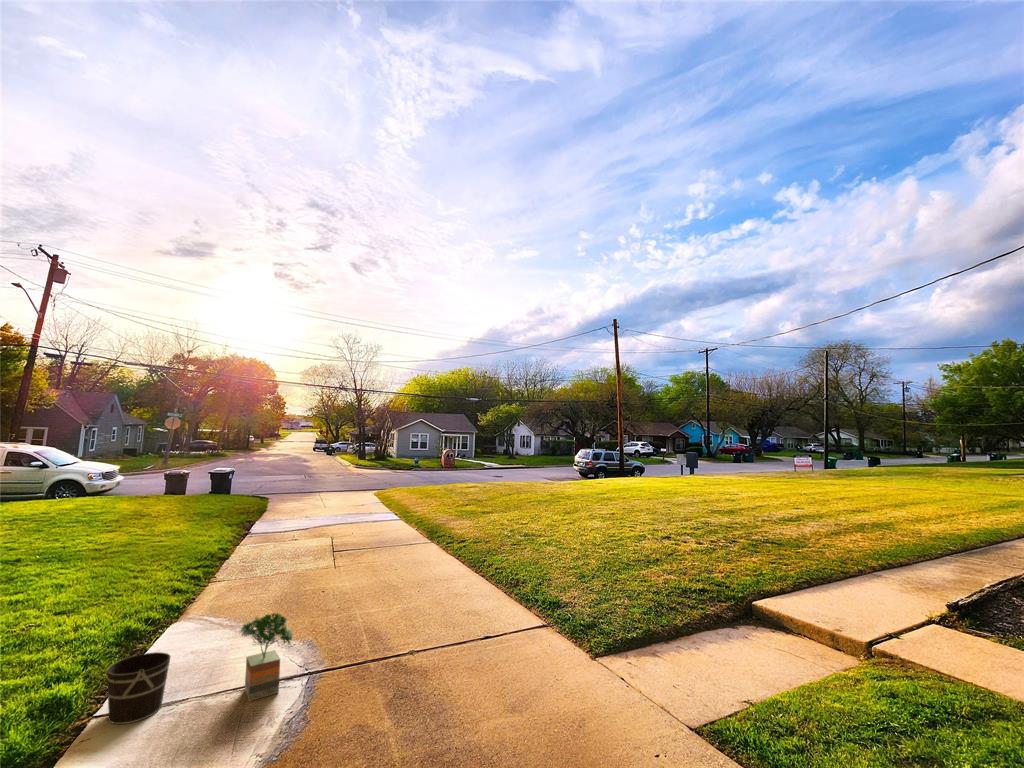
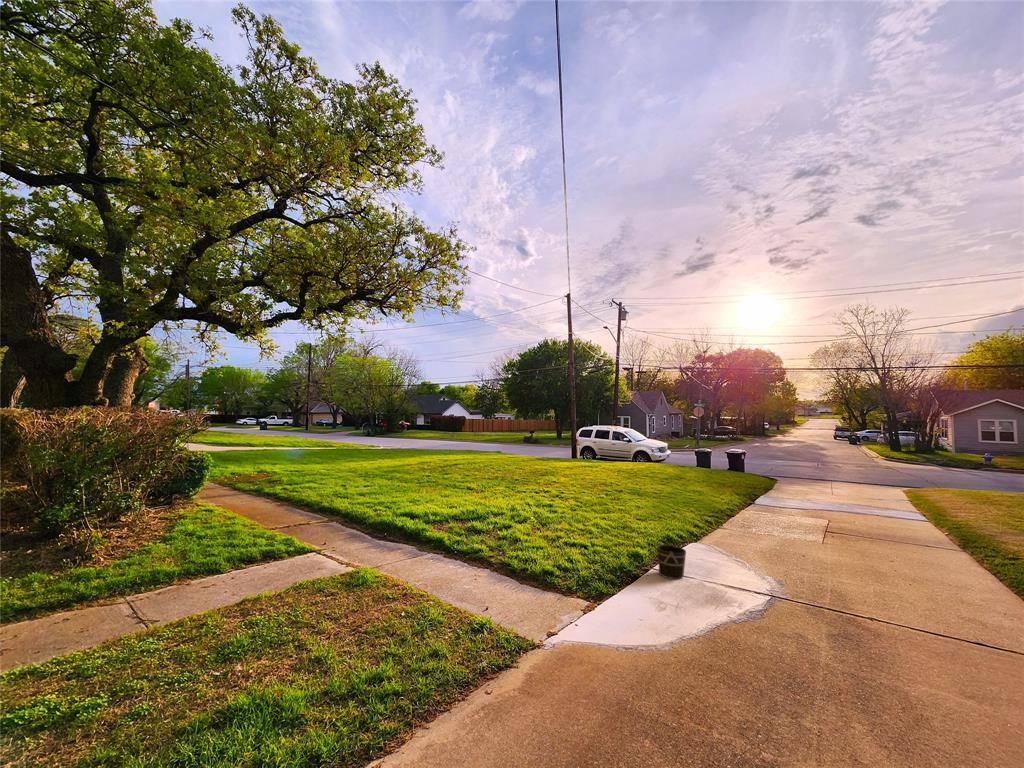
potted tree: present [240,613,293,701] -> none [722,543,758,597]

